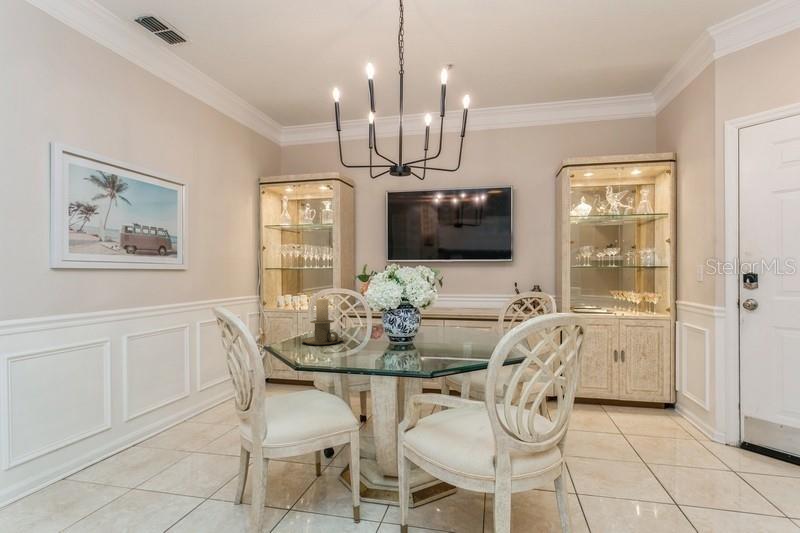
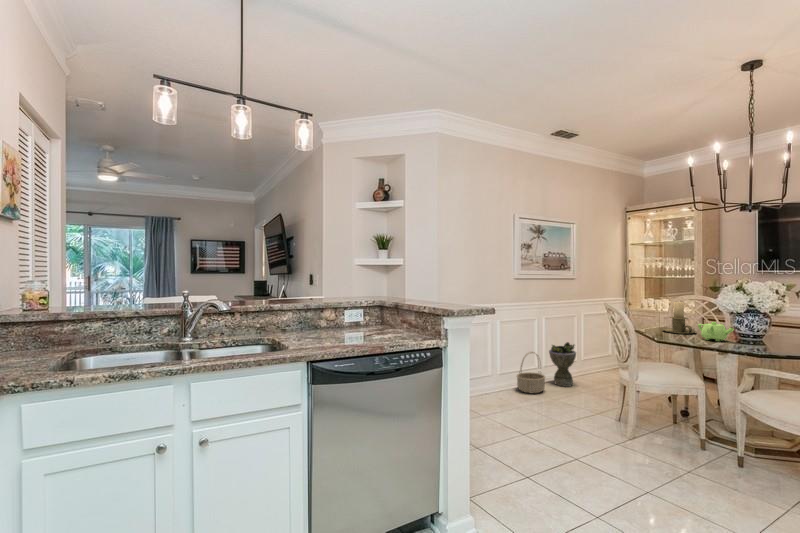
teapot: none [347,325,388,352] -> present [698,322,734,341]
planter: none [133,374,182,452] -> present [549,342,576,387]
basket: none [52,408,119,494] -> present [517,352,545,393]

